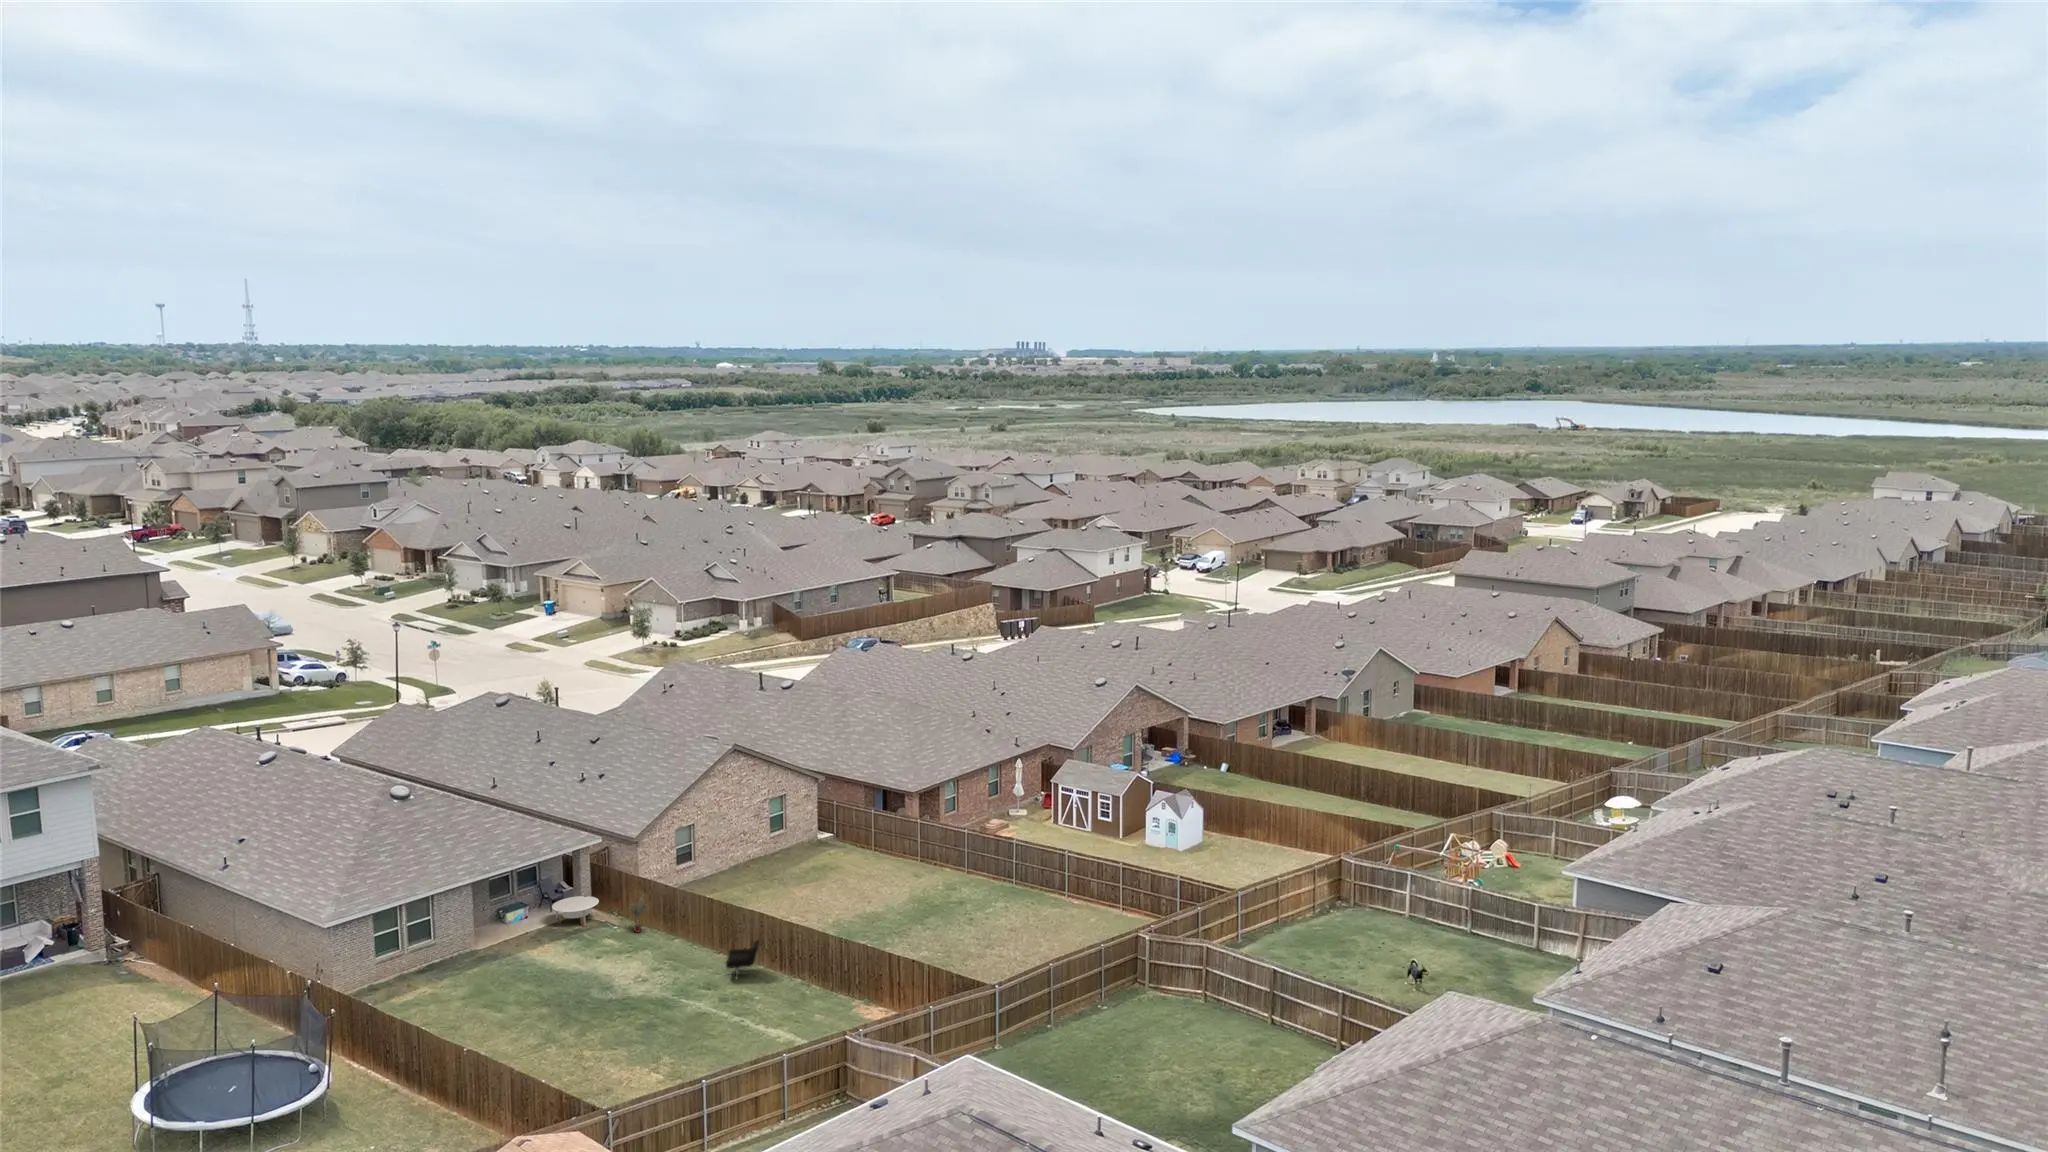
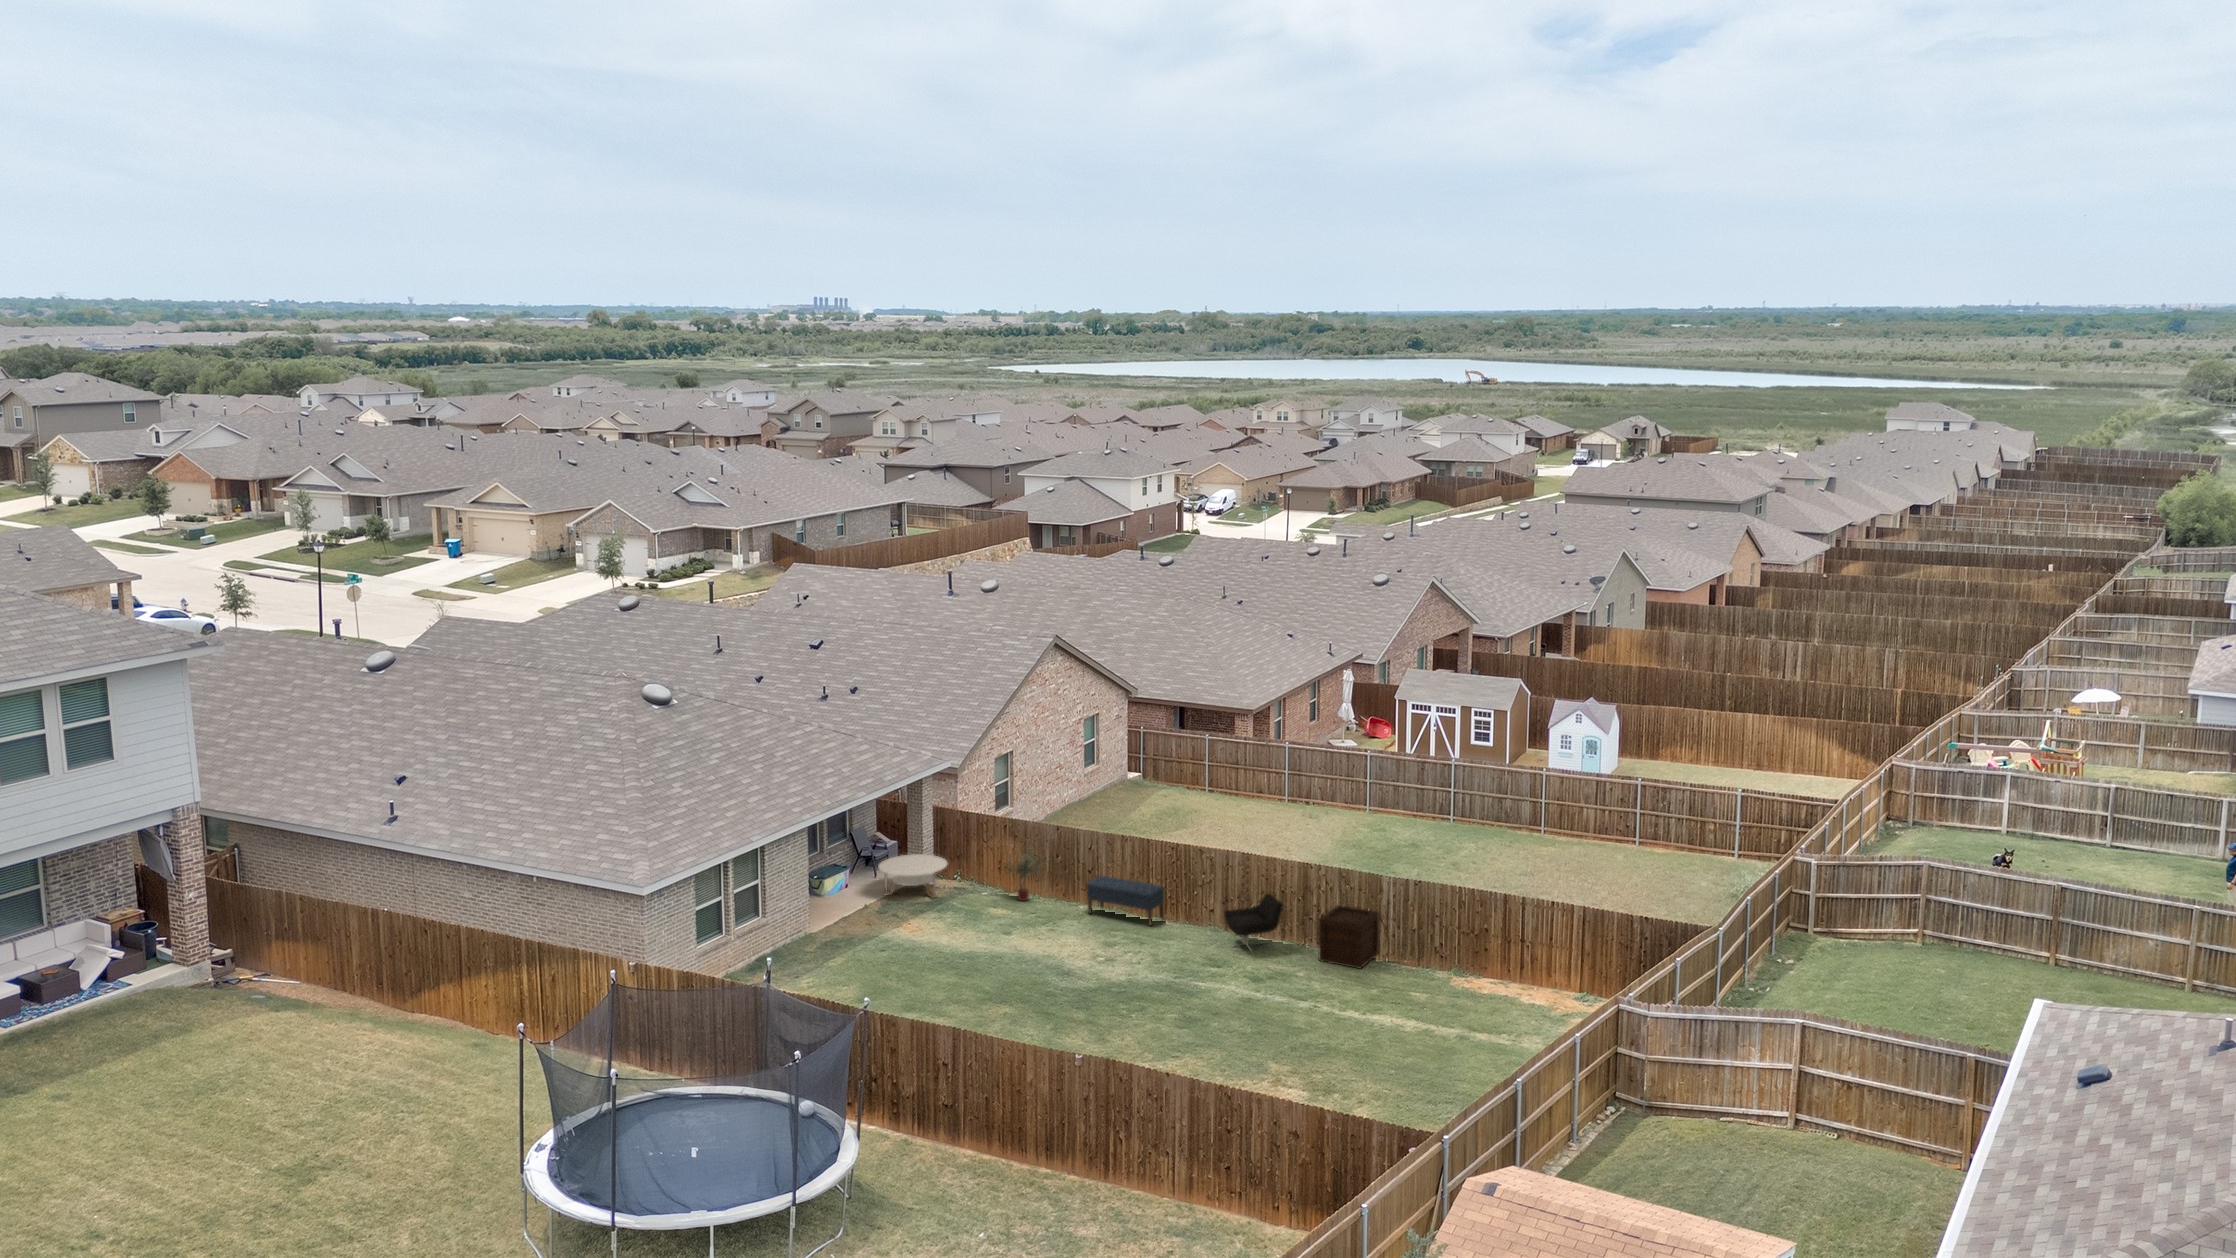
bench: none [663,919,709,956] -> present [1086,876,1165,926]
wooden crate: none [768,951,813,996] -> present [1318,905,1379,969]

